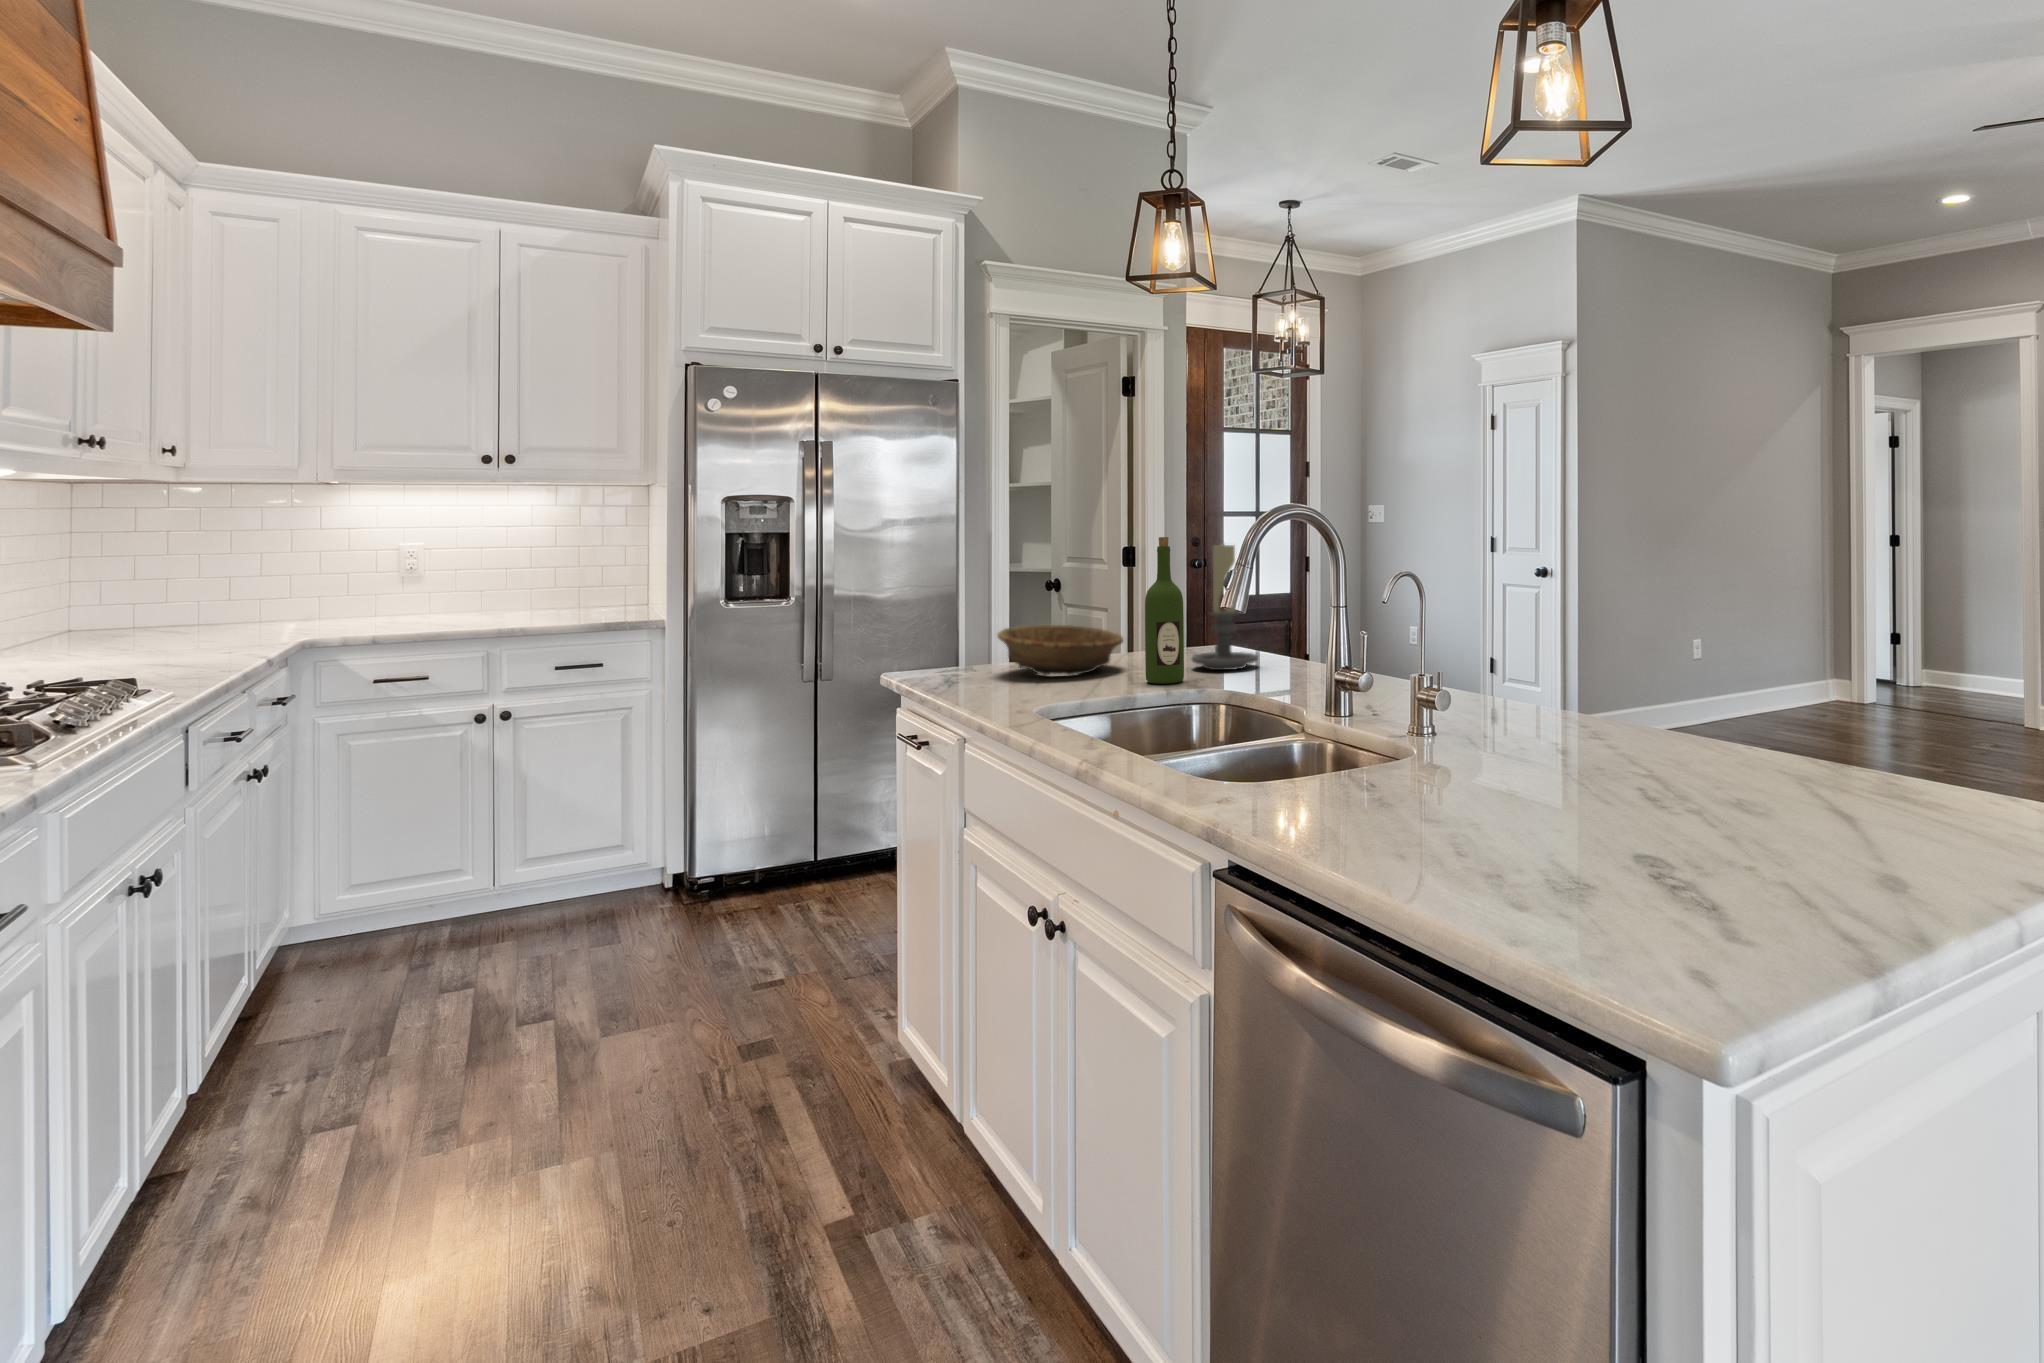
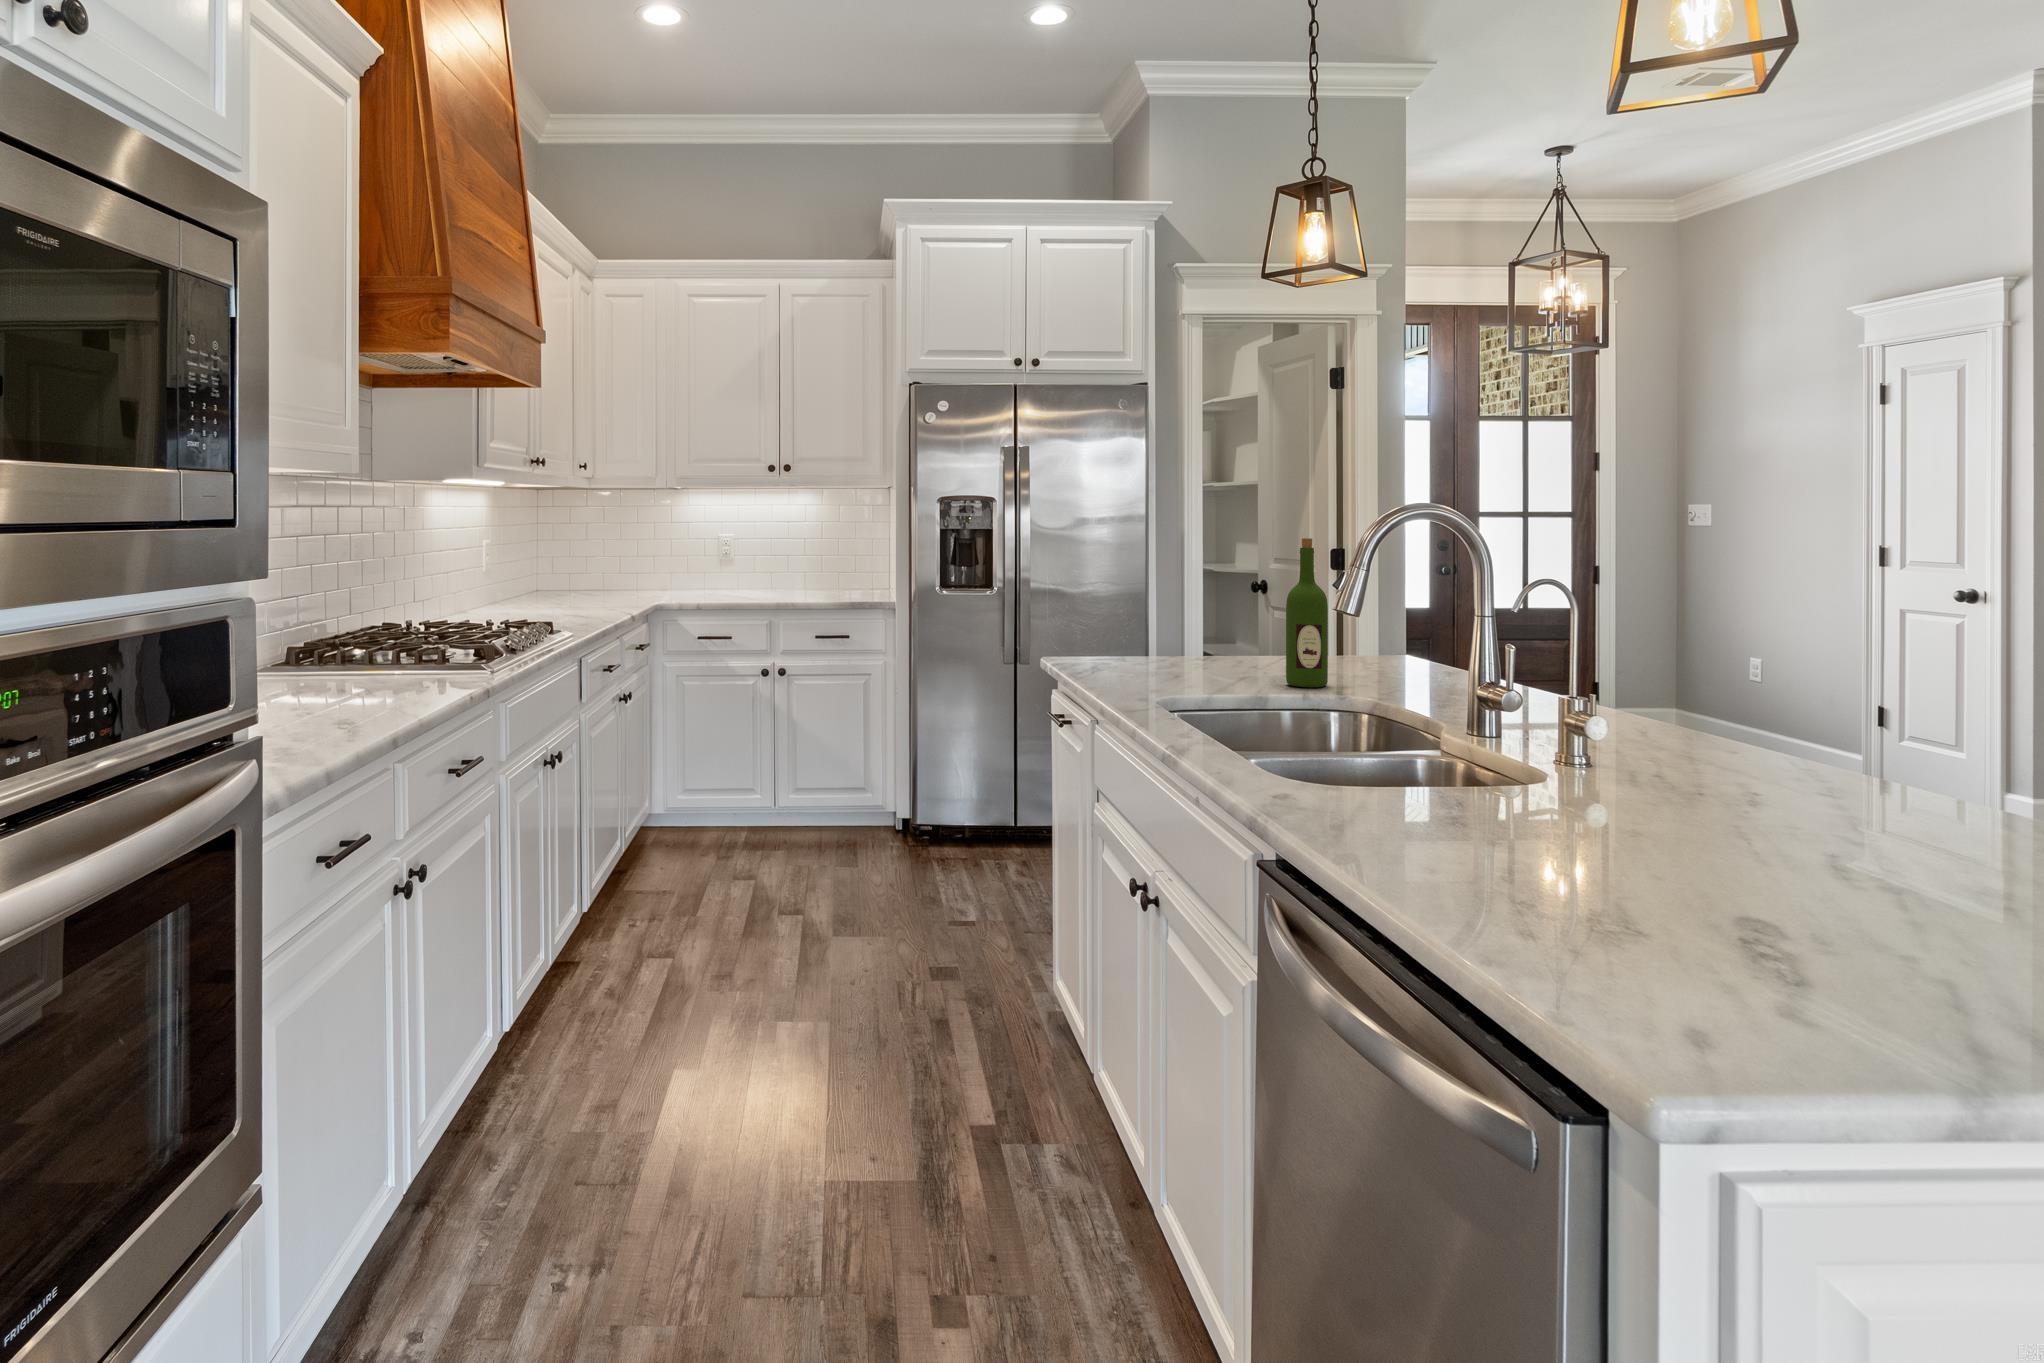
candle holder: present [1192,544,1258,670] -> none [1345,545,1422,679]
decorative bowl: present [997,625,1123,675] -> none [1147,622,1274,672]

